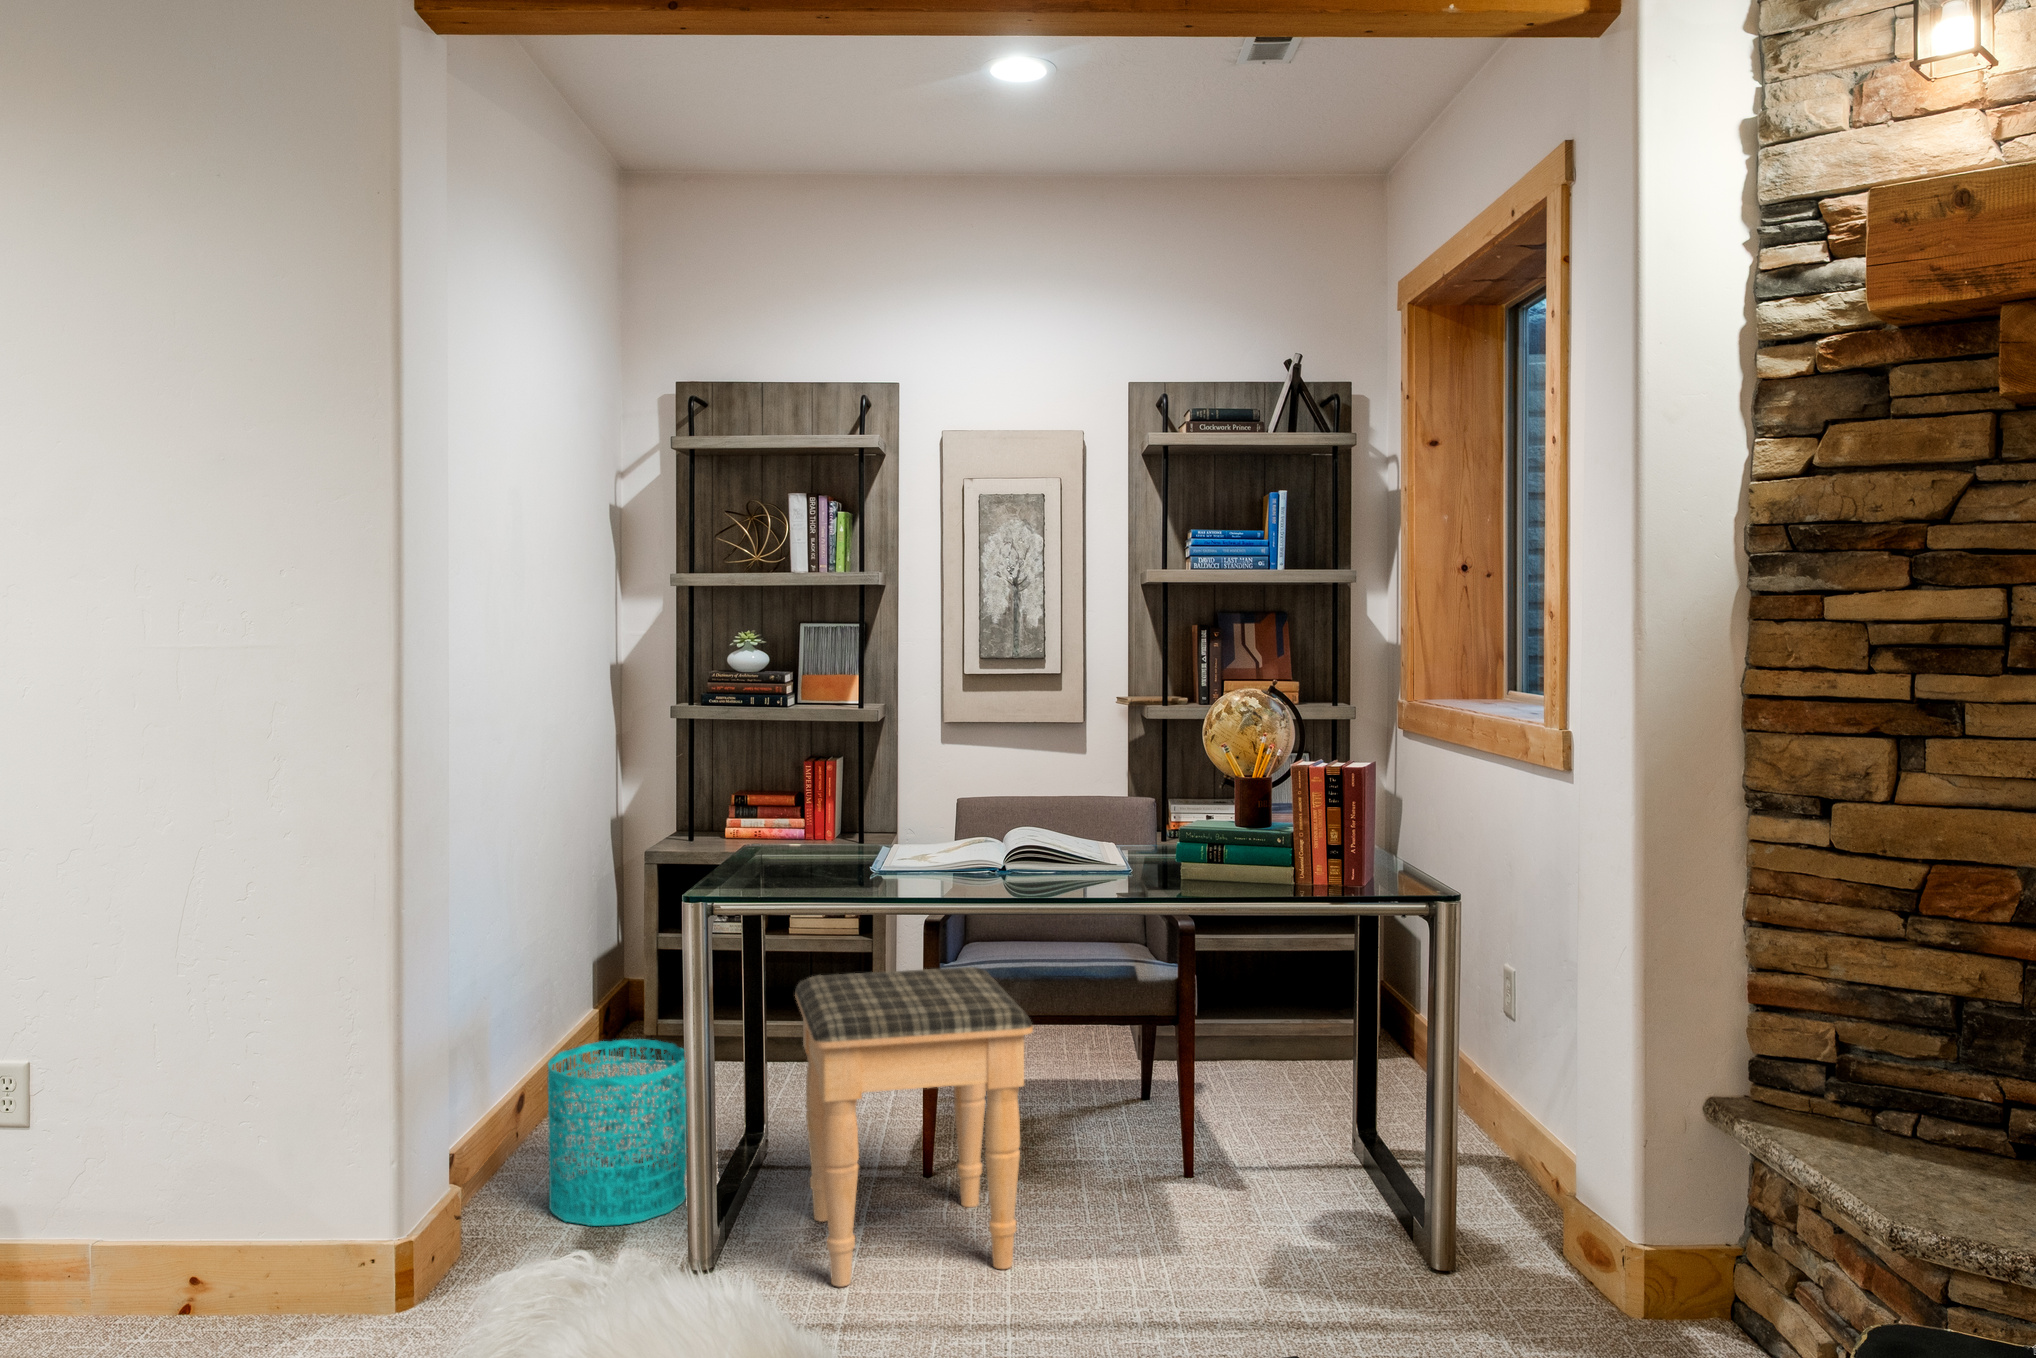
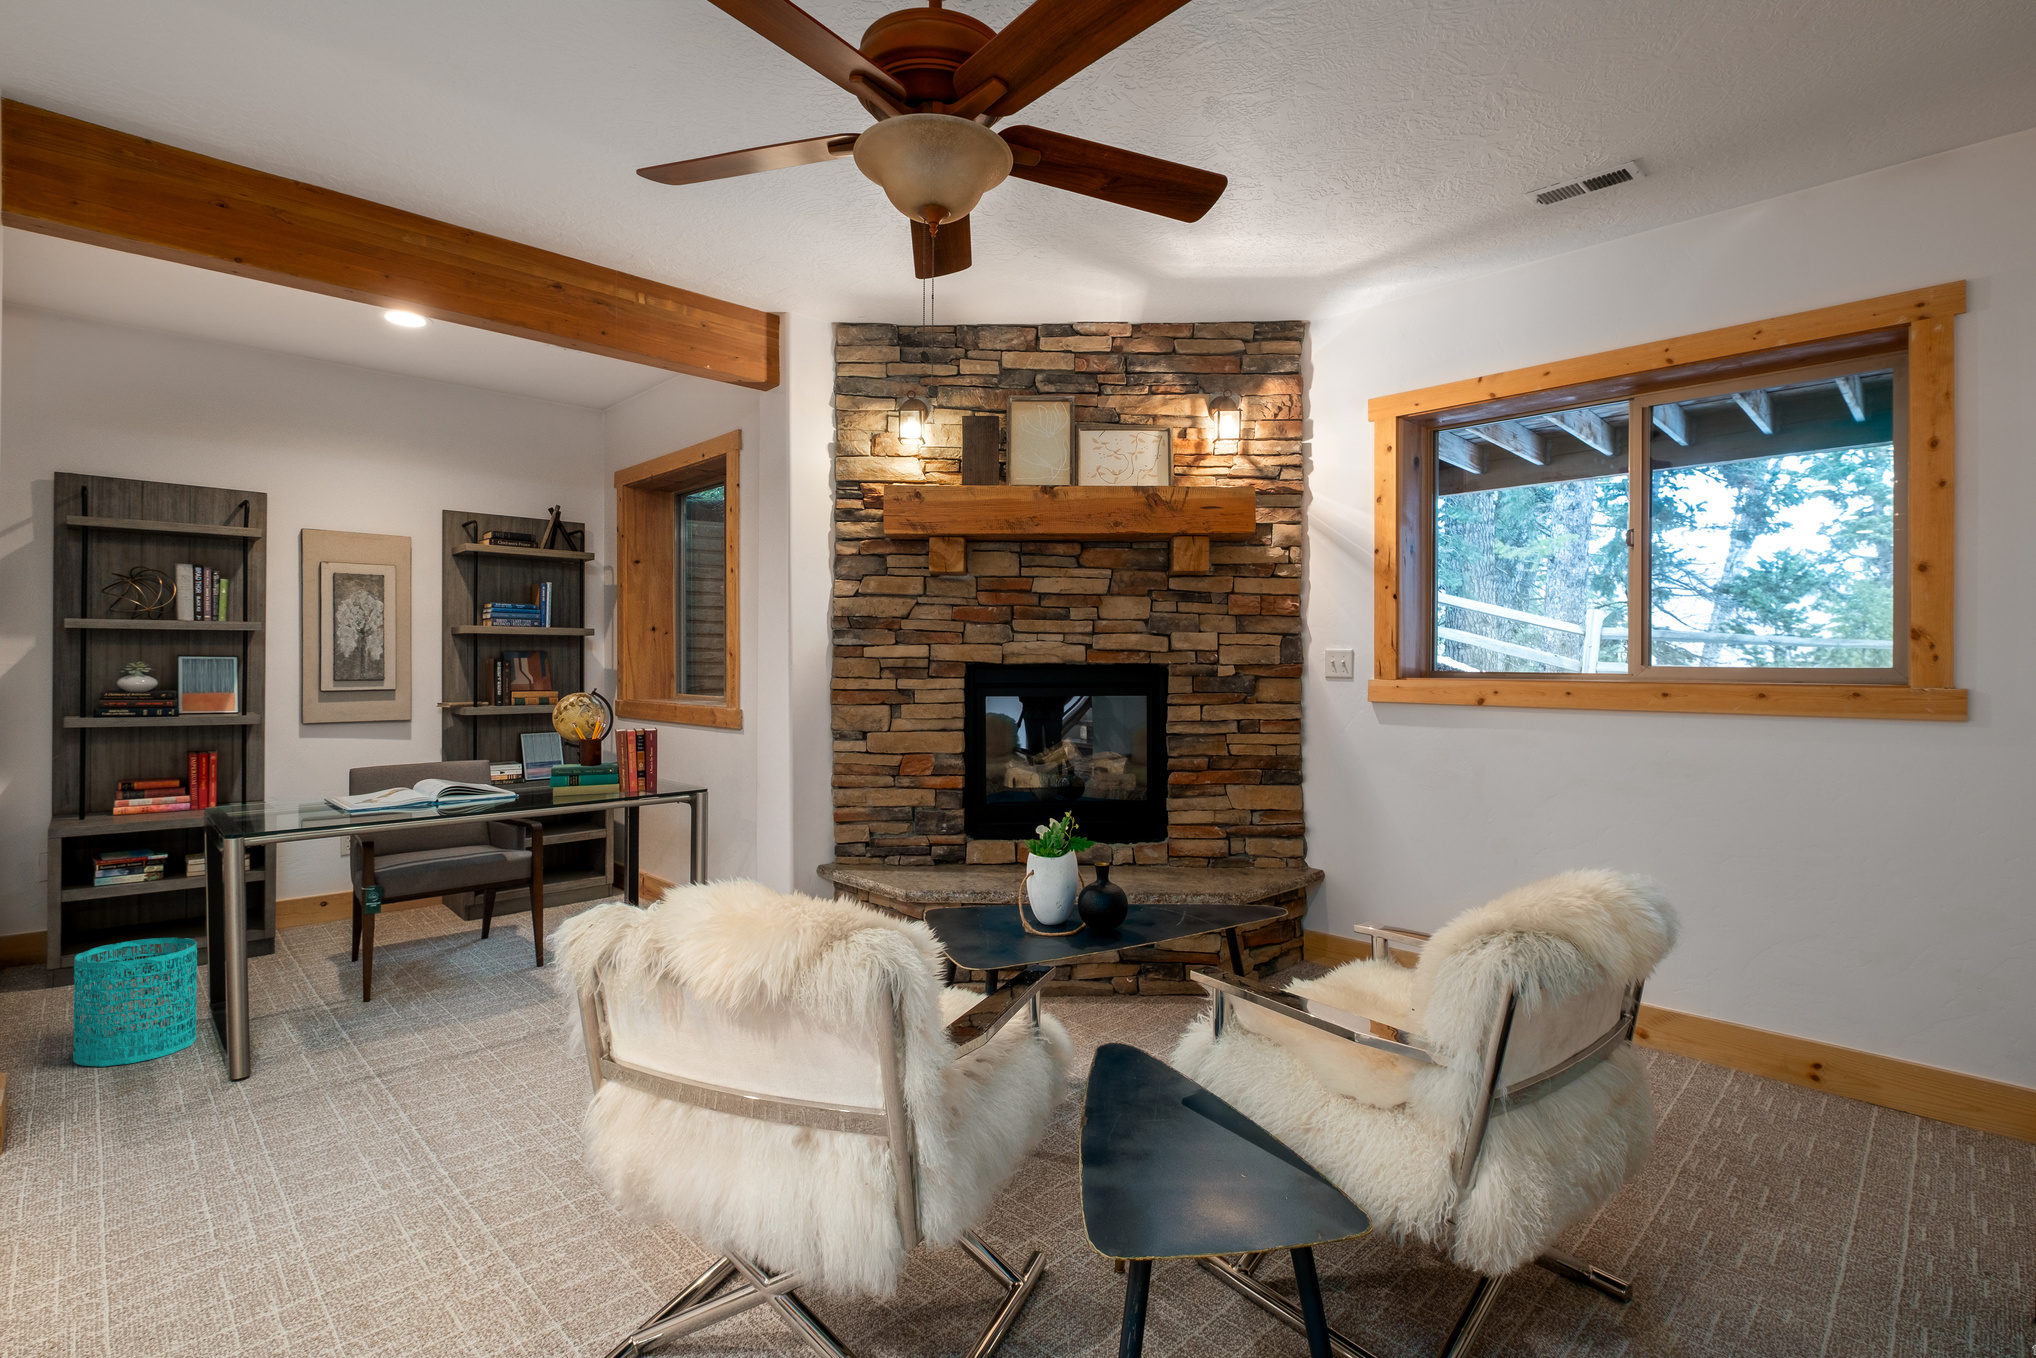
footstool: present [795,967,1033,1287] -> none [297,858,484,1047]

